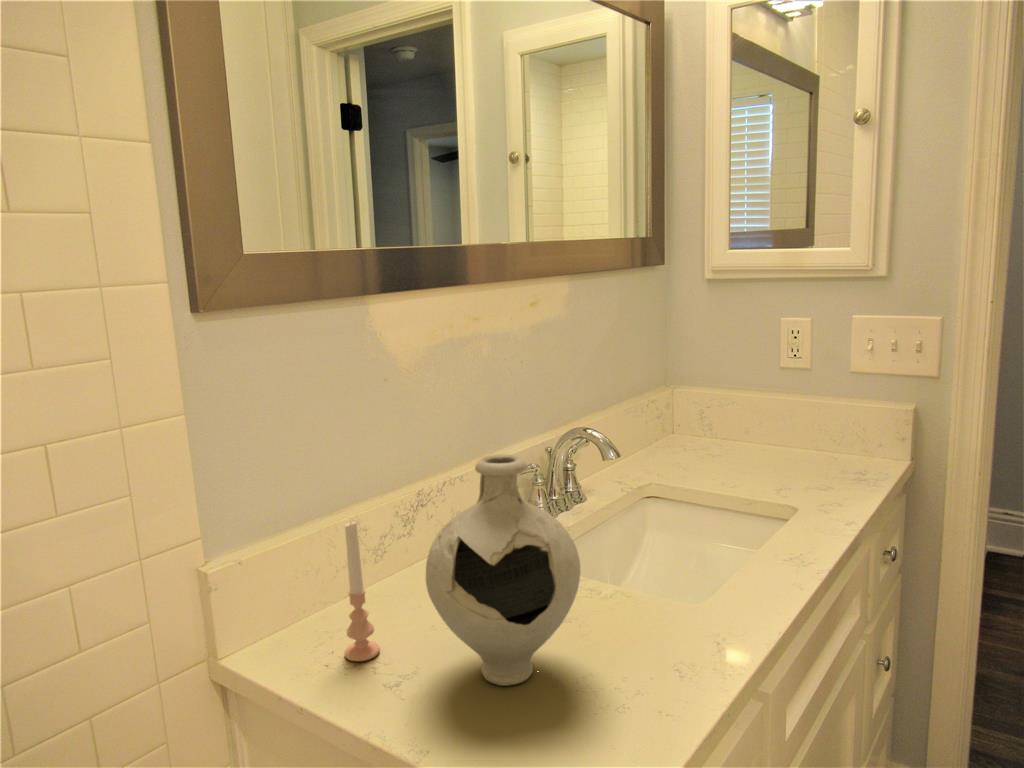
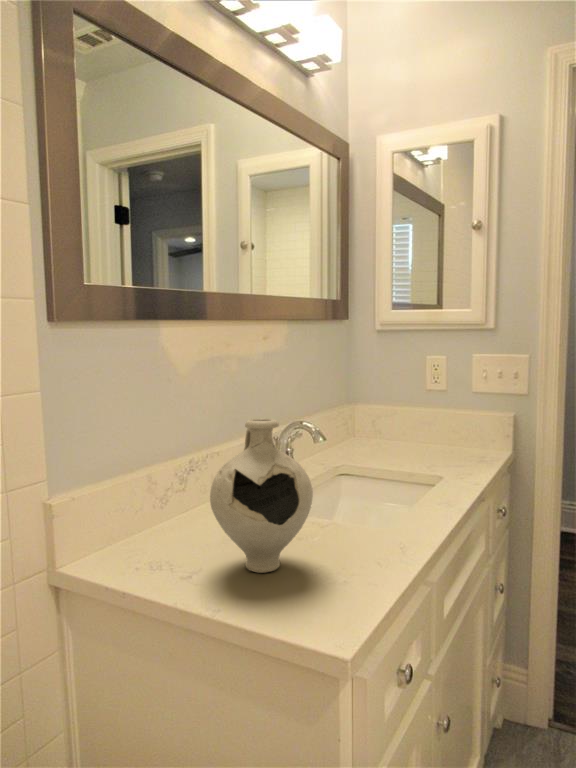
candle: present [345,522,380,661] -> none [148,466,172,564]

